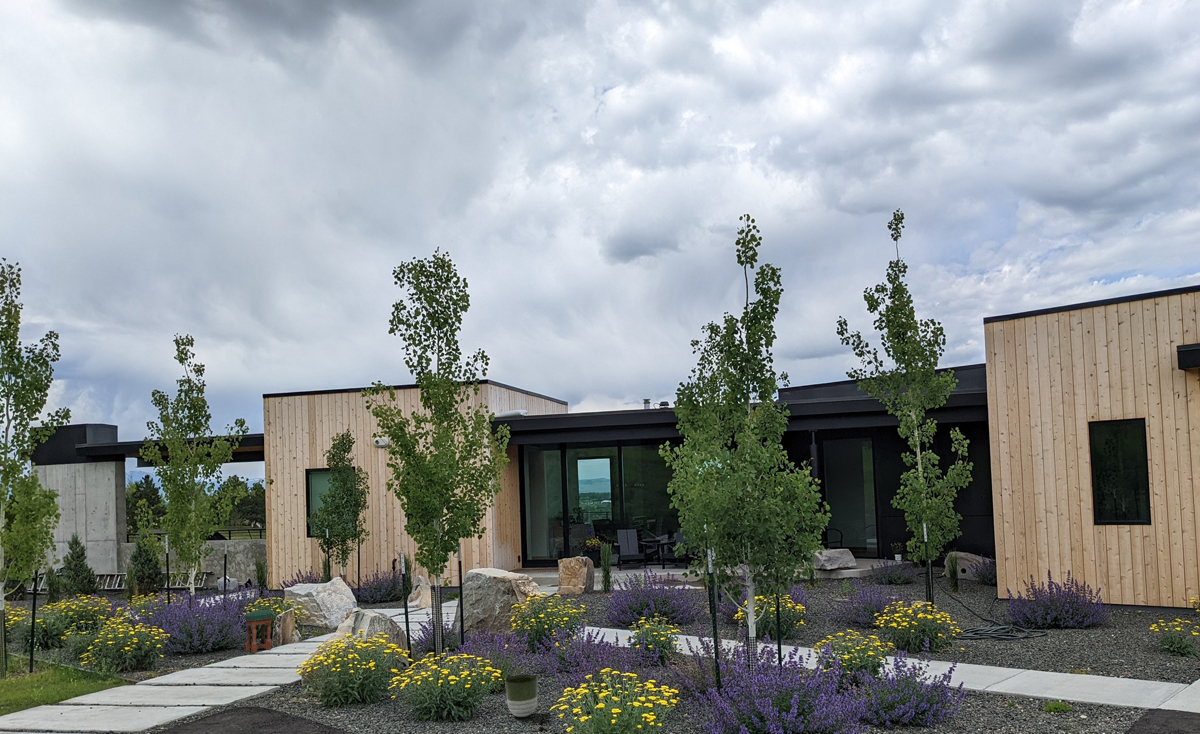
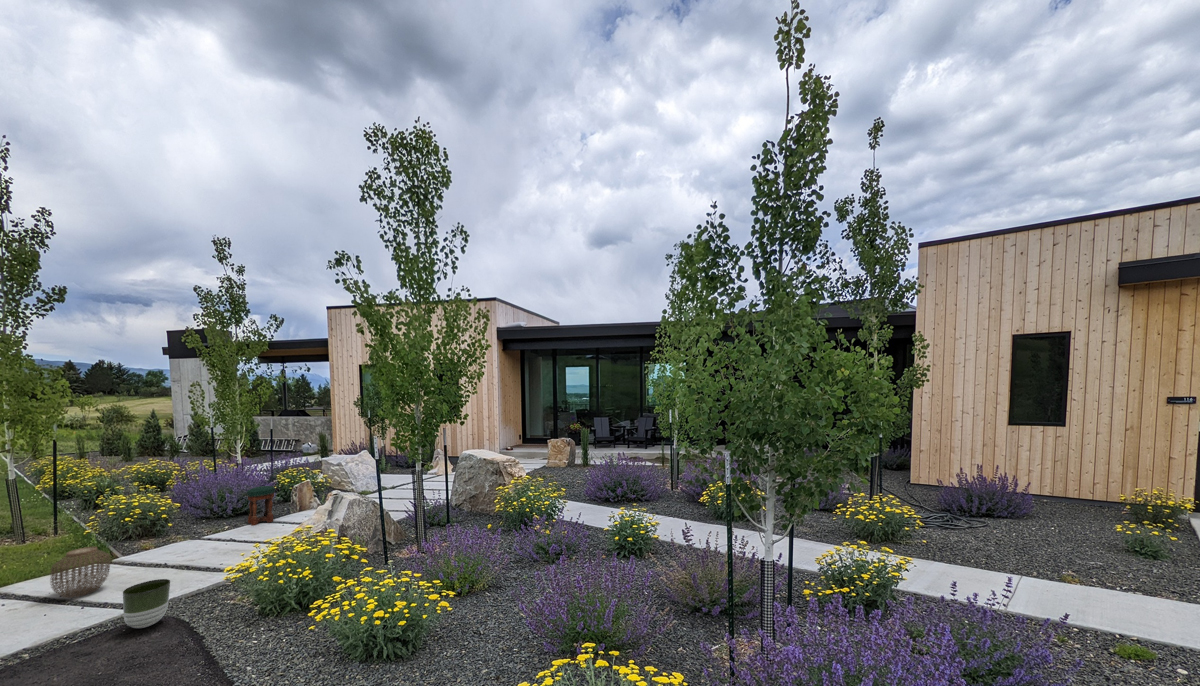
woven basket: none [125,656,168,702] -> present [51,547,110,598]
planter: present [505,674,537,717] -> present [123,579,170,628]

